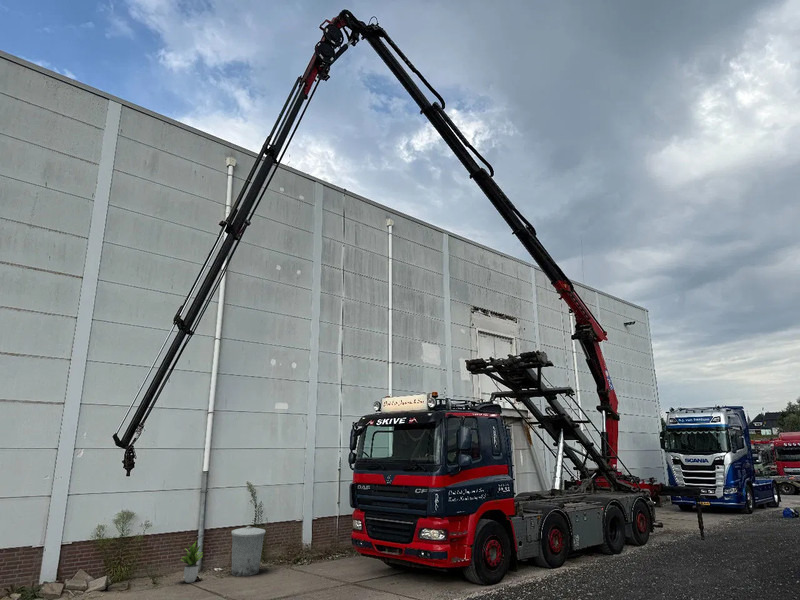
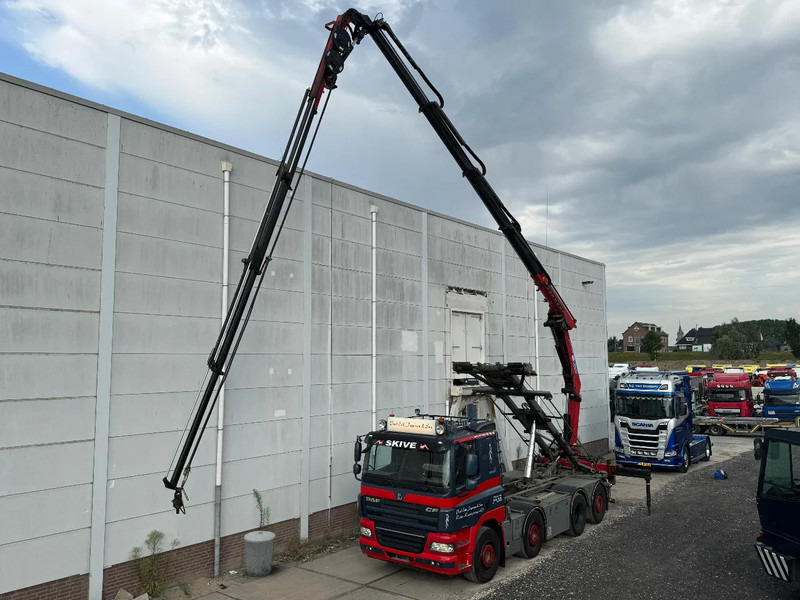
potted plant: present [181,541,203,583] -> none [202,550,224,587]

